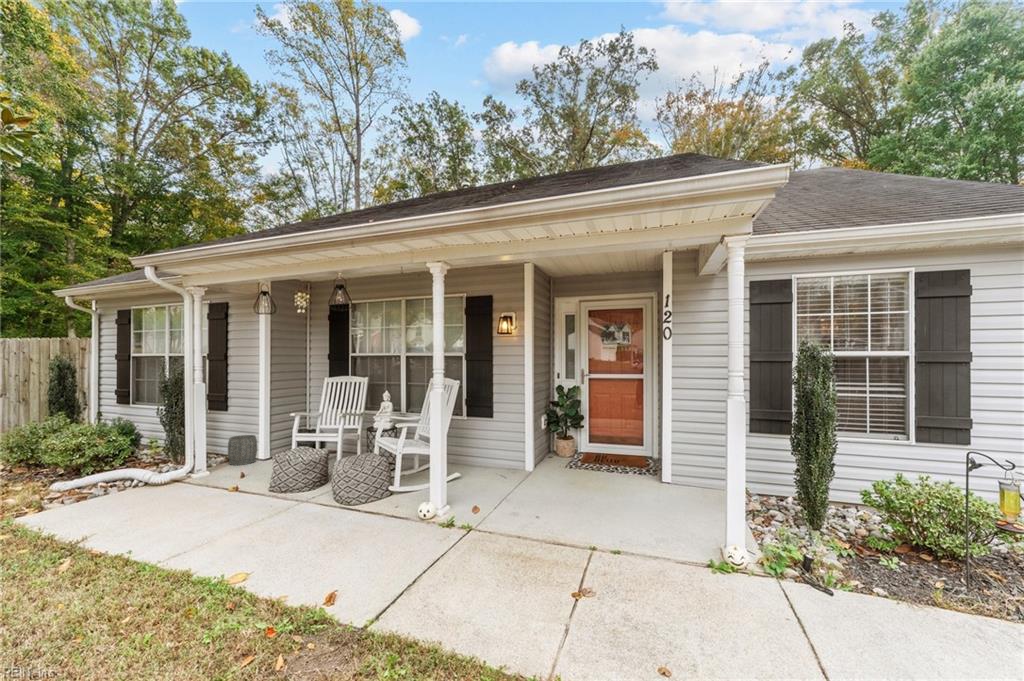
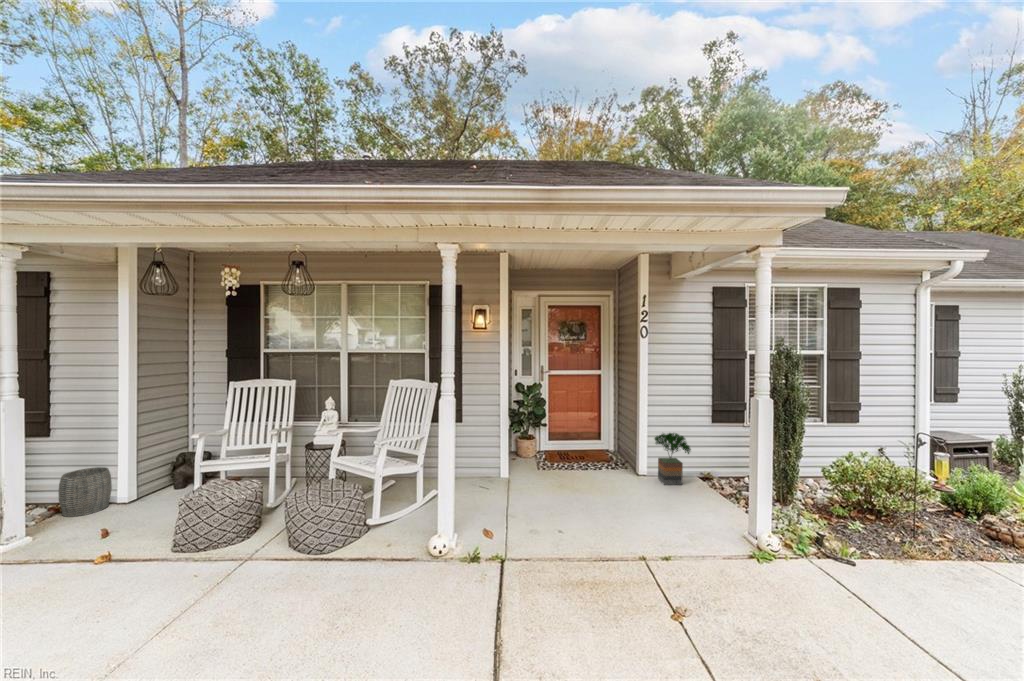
potted tree: none [673,439,712,497] -> present [655,433,691,485]

